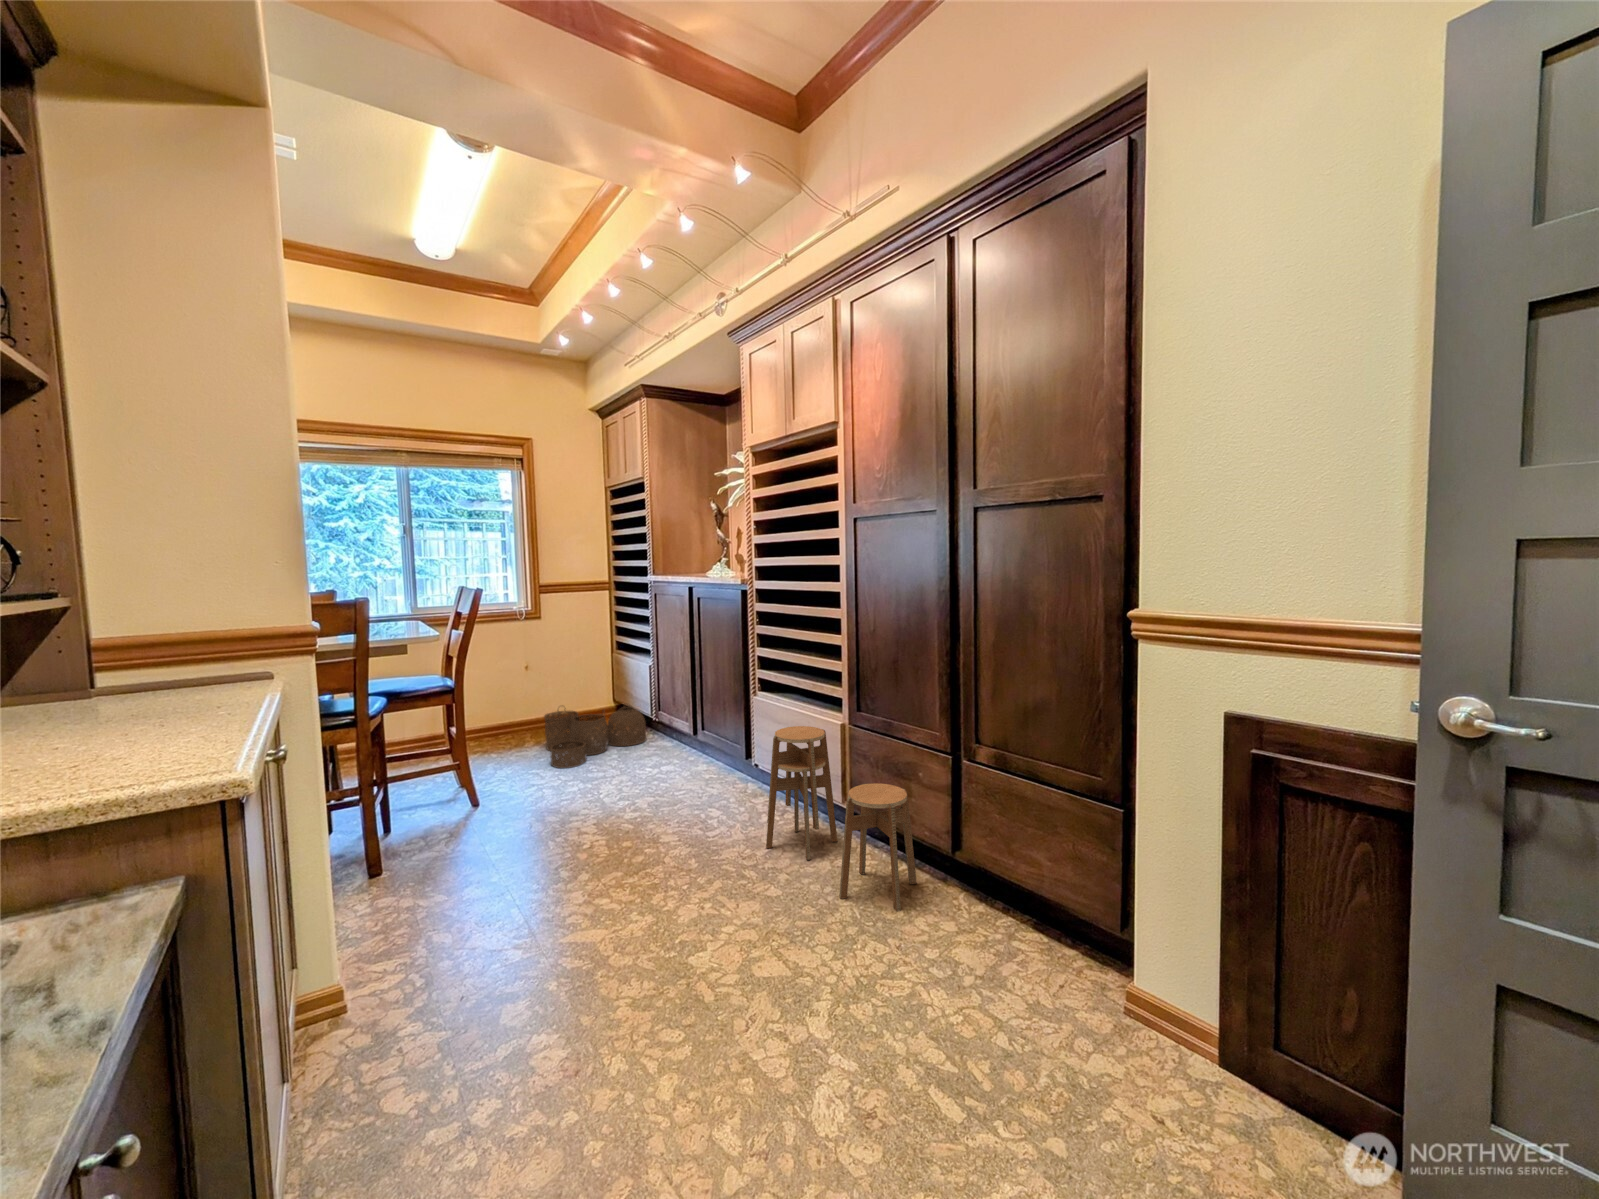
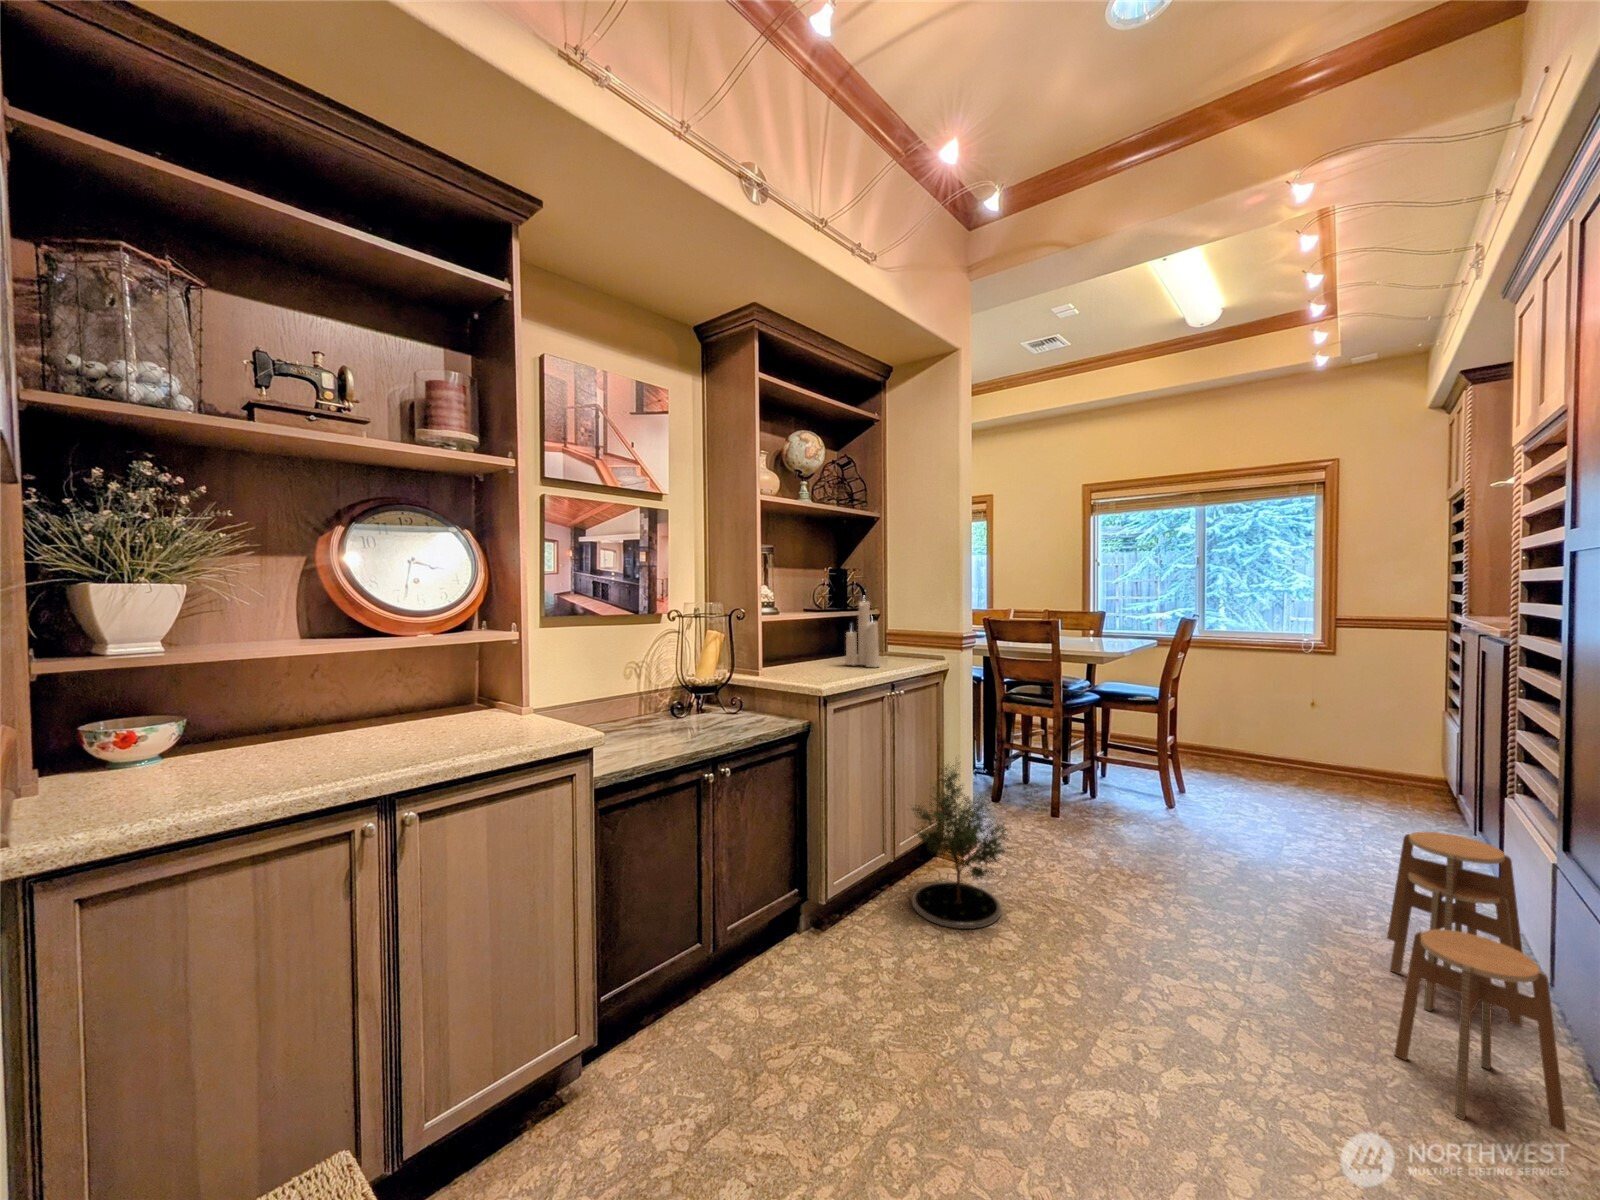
candle: none [79,541,198,724] -> present [845,601,880,667]
woven basket: present [544,706,646,768] -> none [1278,750,1439,823]
potted tree: none [315,817,527,1130] -> present [912,762,1014,929]

